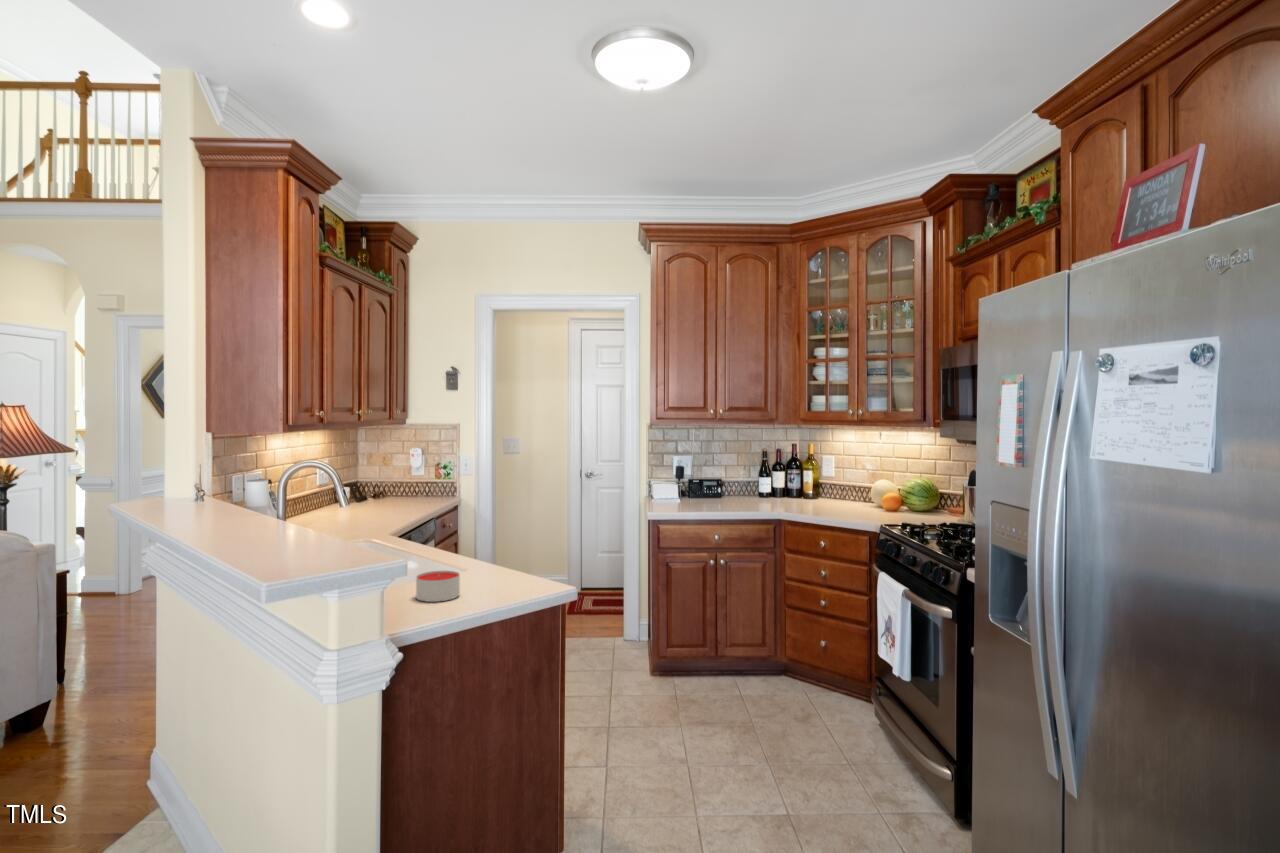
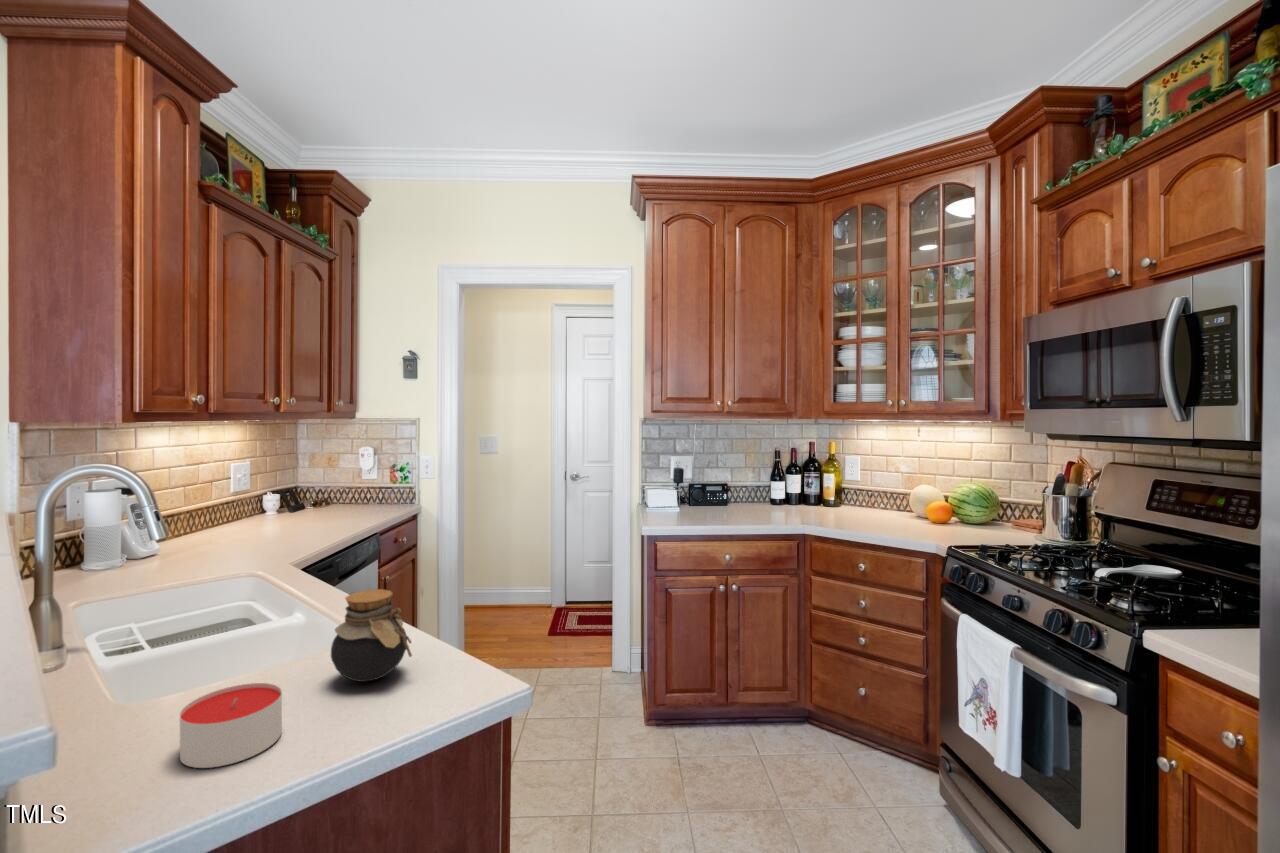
jar: none [469,530,514,580] -> present [331,589,412,682]

